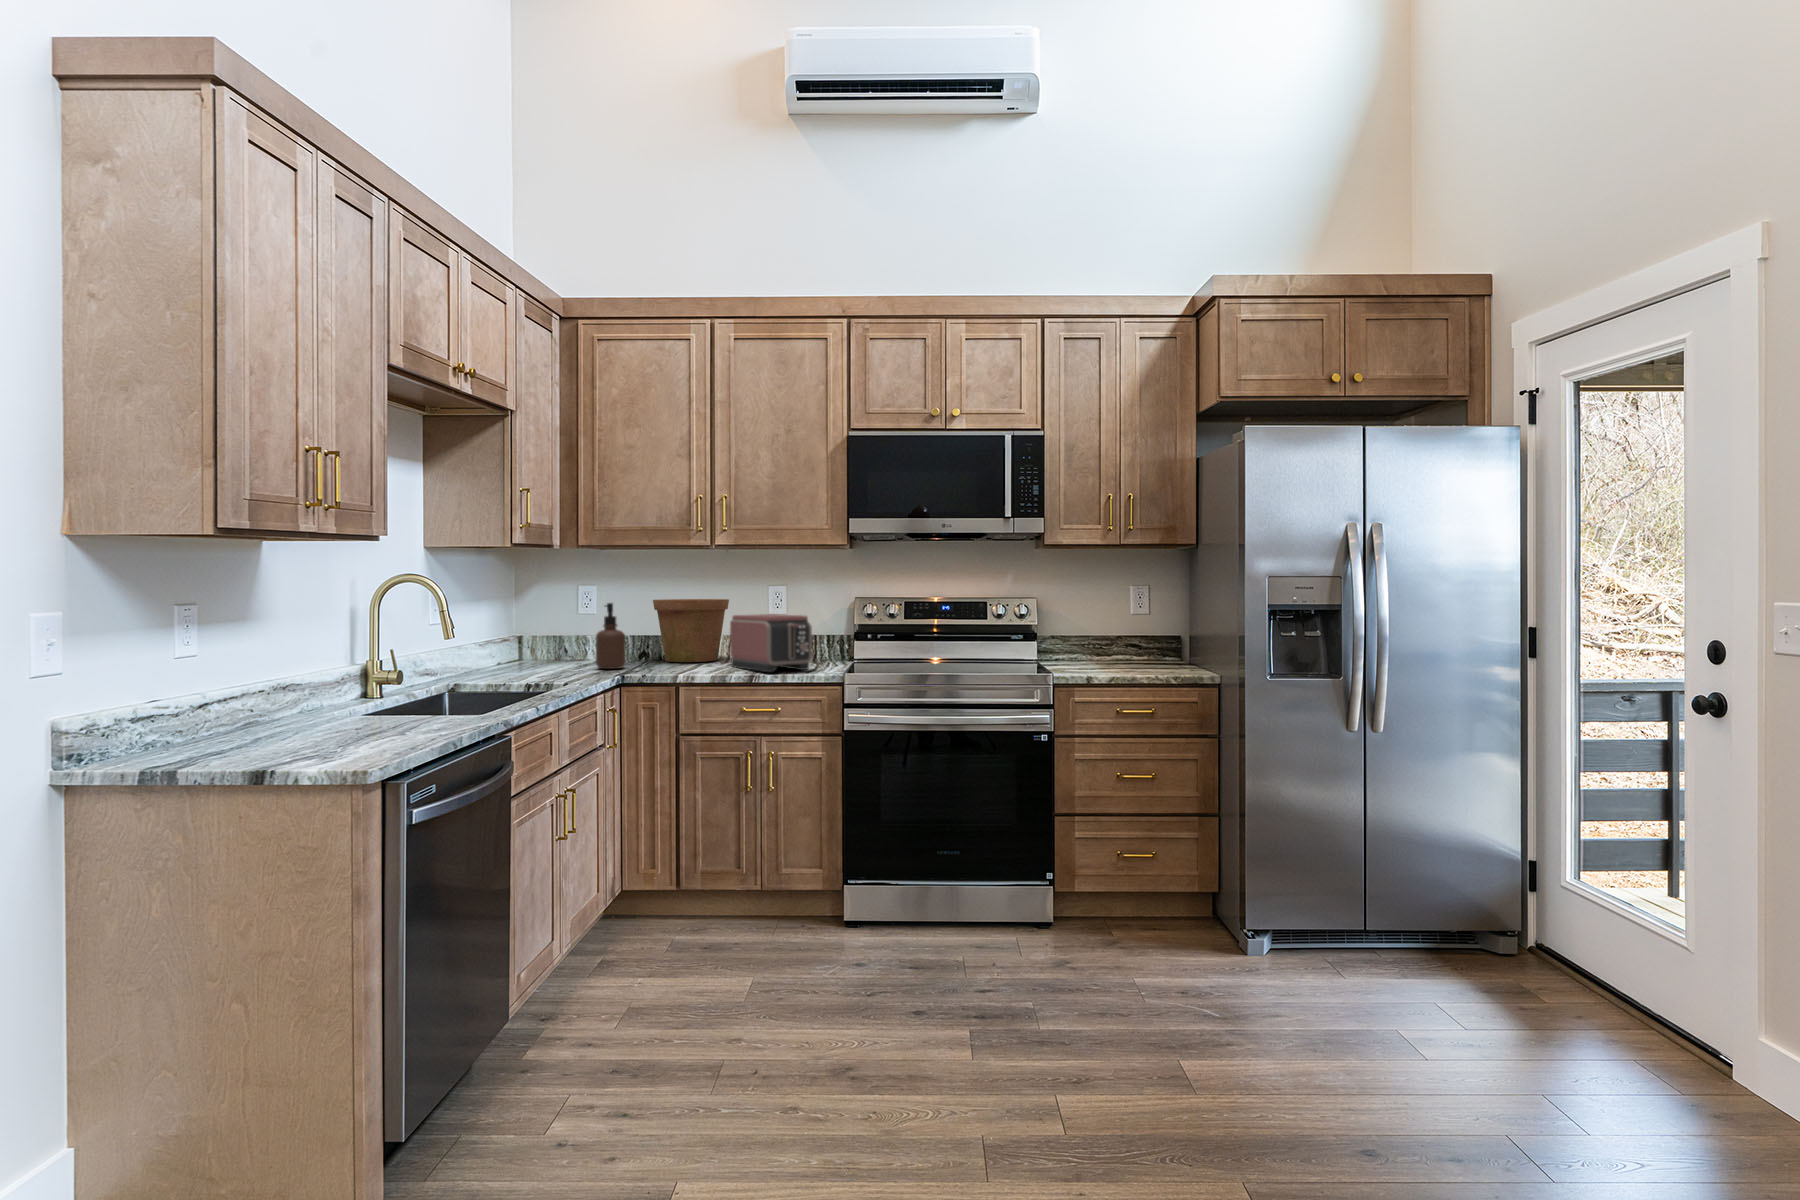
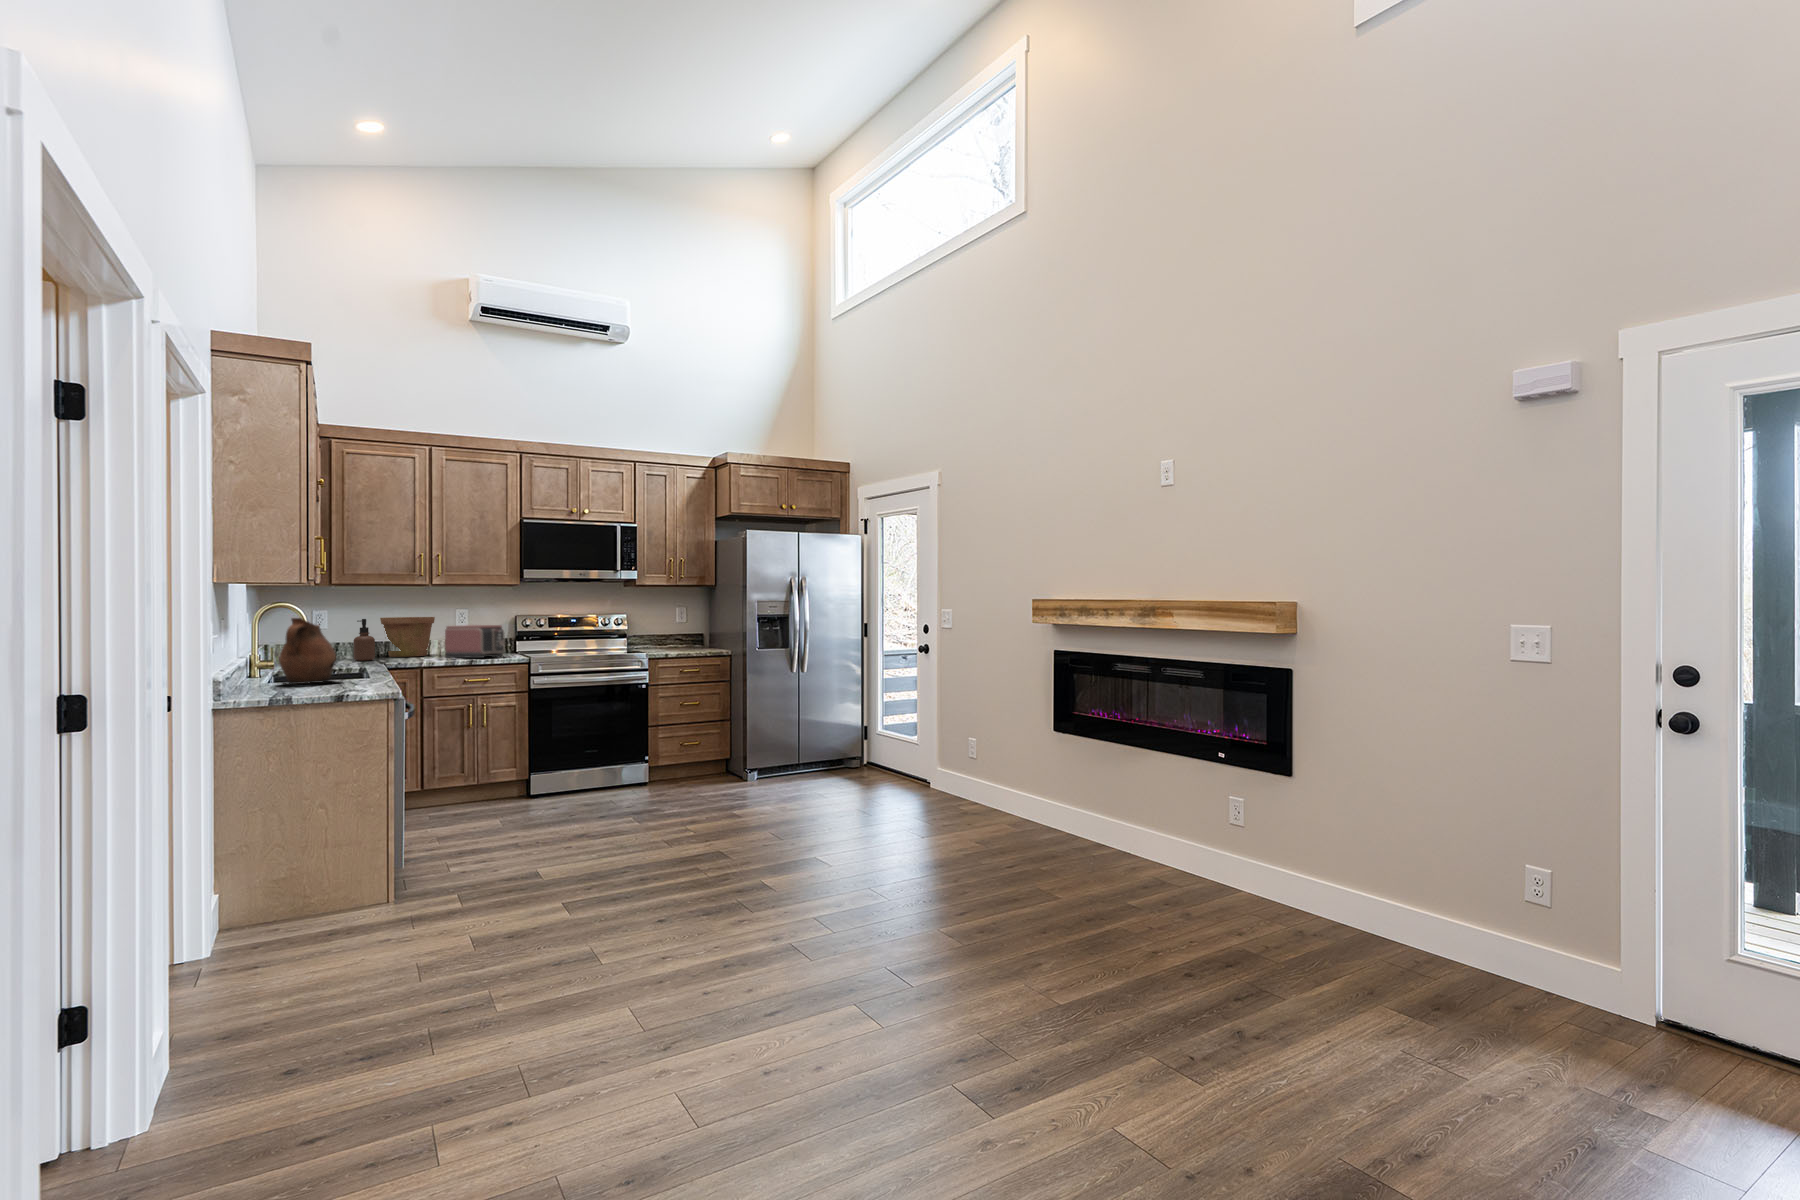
ceramic pitcher: none [203,617,337,754] -> present [279,618,341,685]

